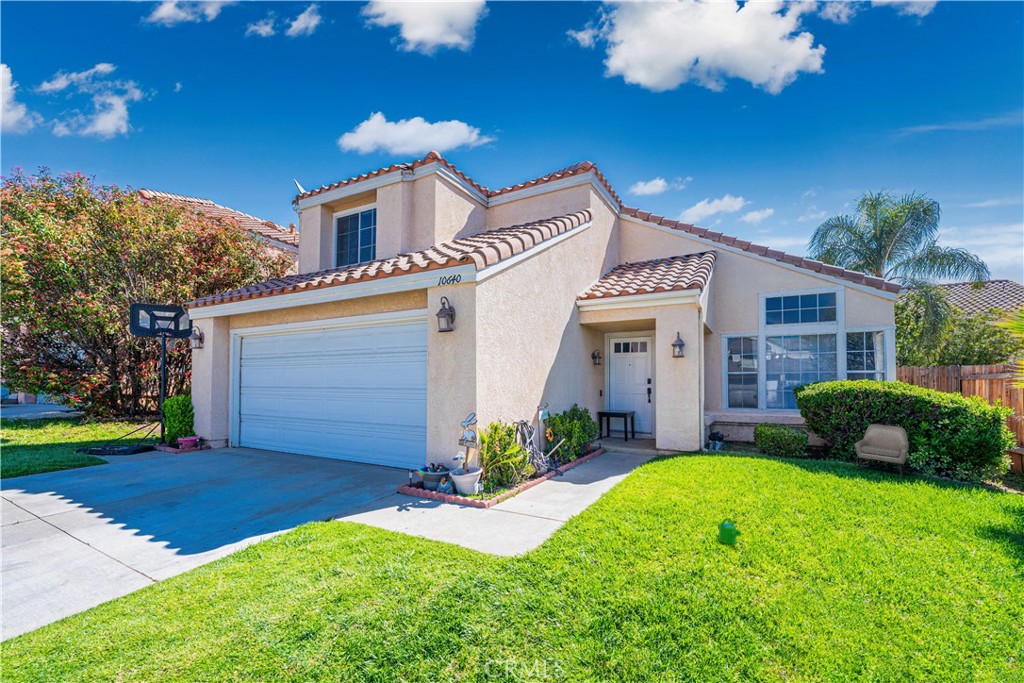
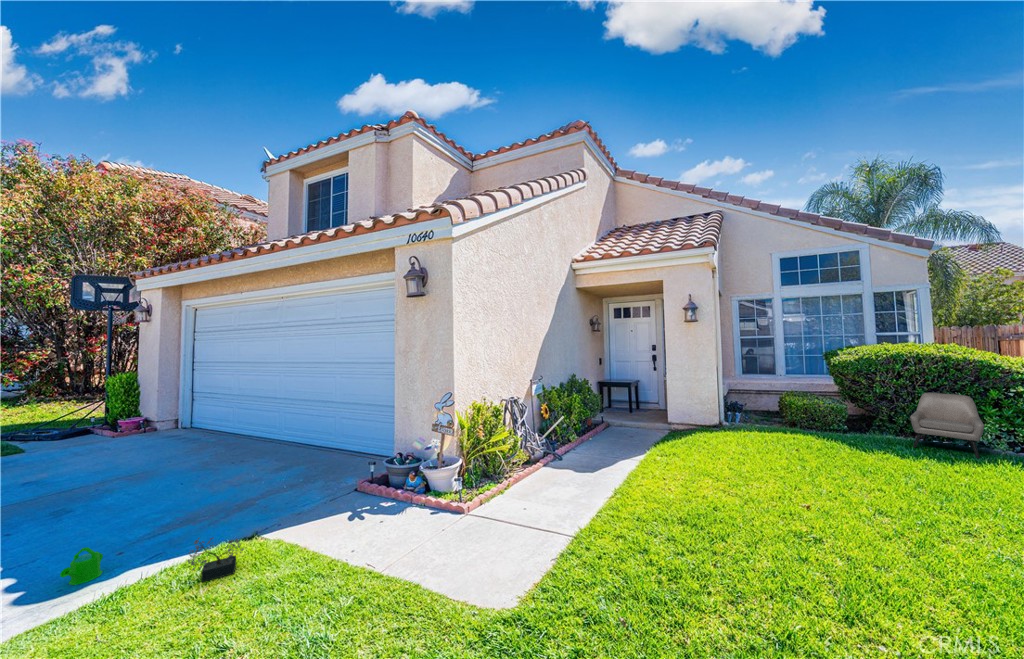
decorative plant: none [305,510,340,539] -> present [188,538,244,582]
watering can: present [718,518,741,544] -> present [60,547,103,585]

